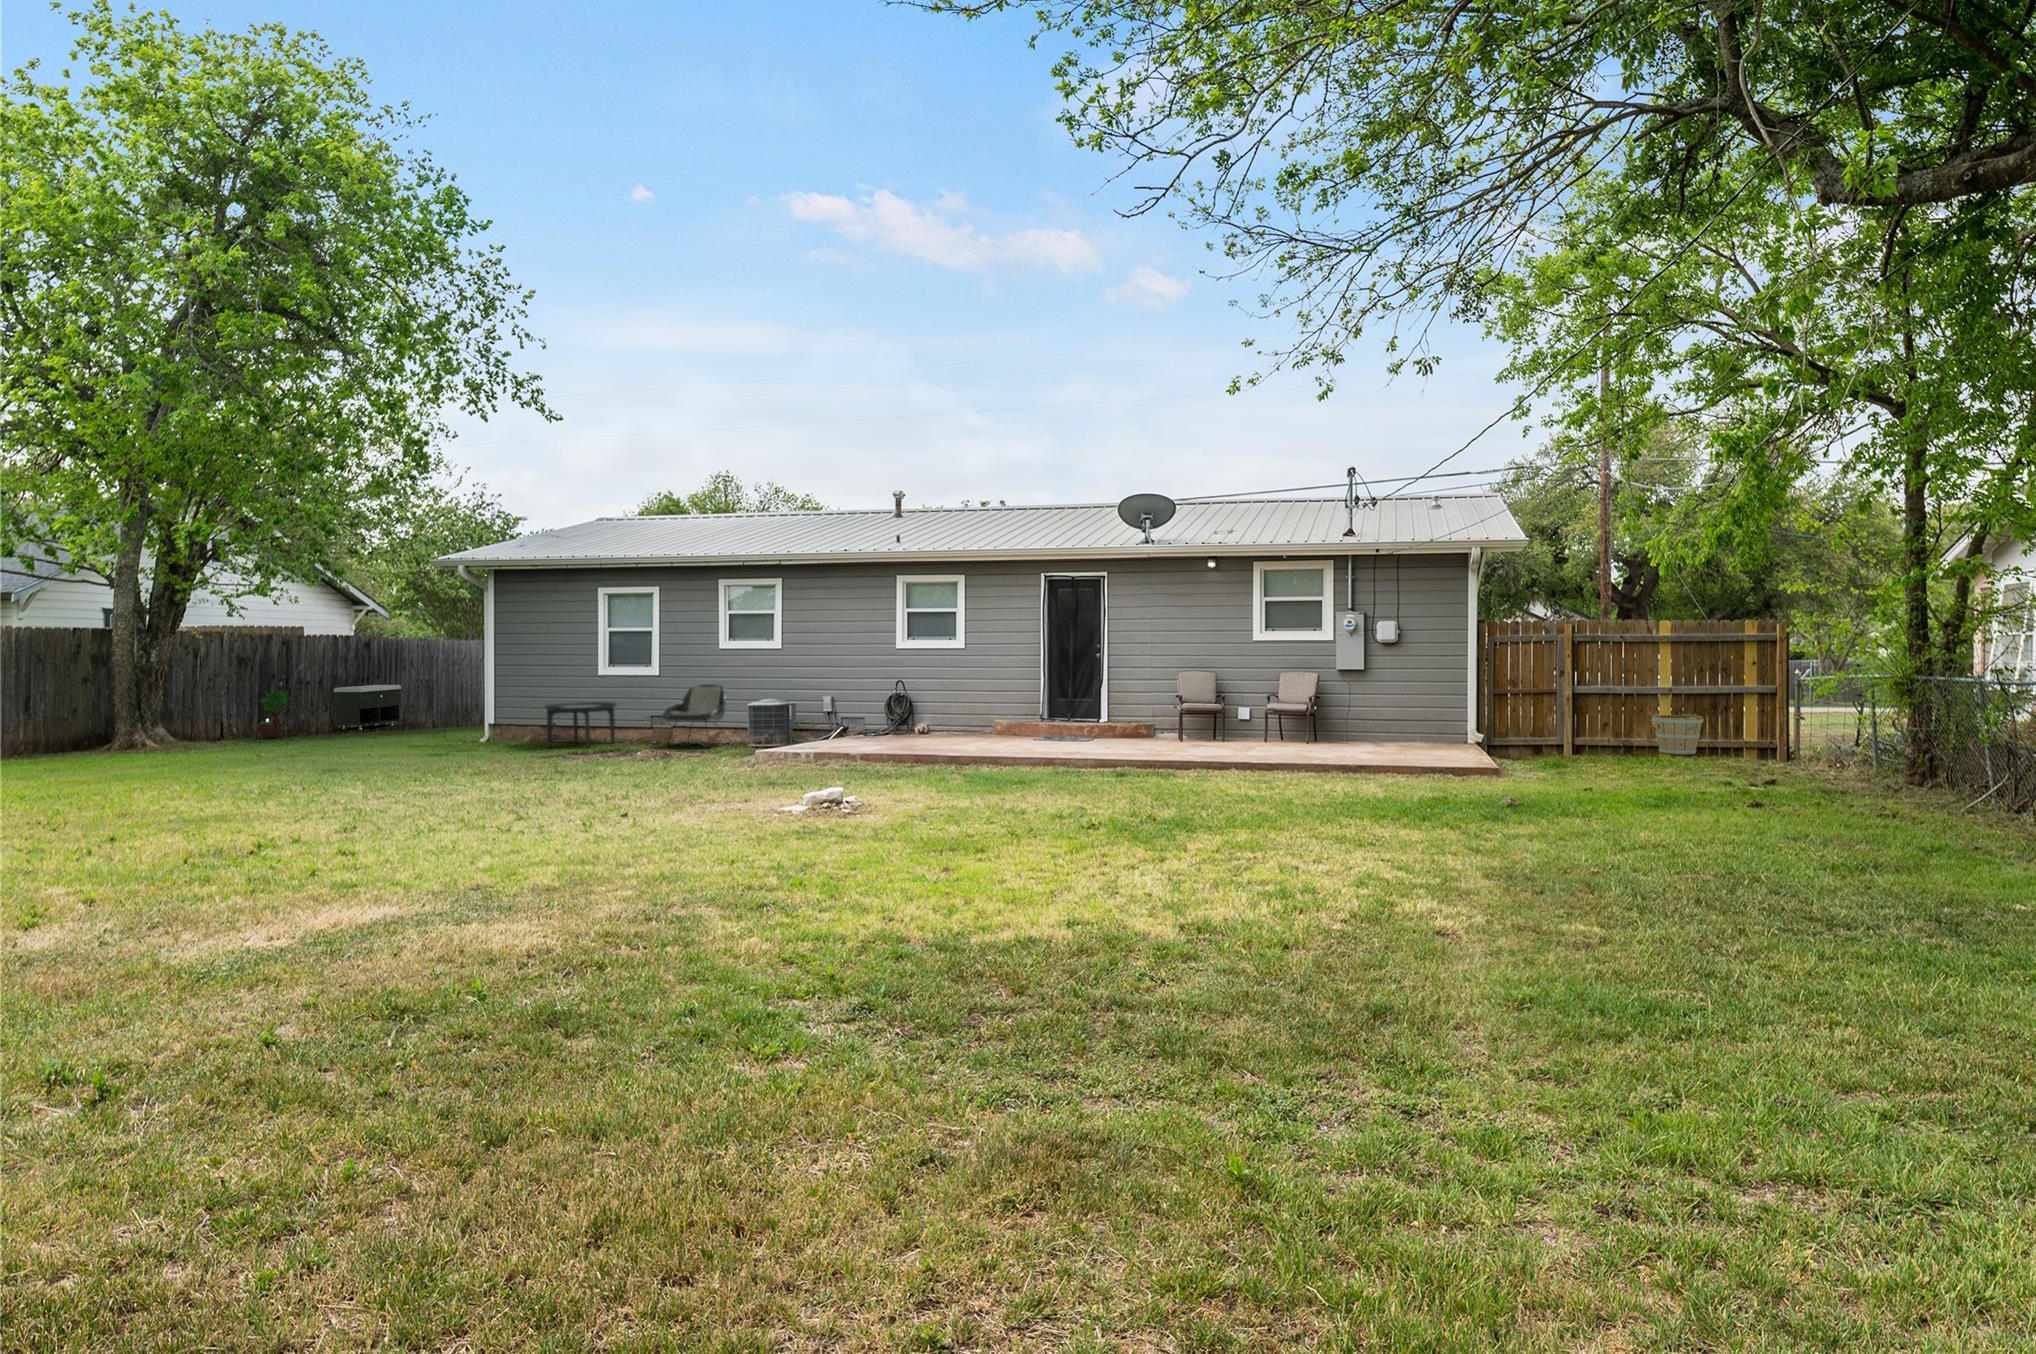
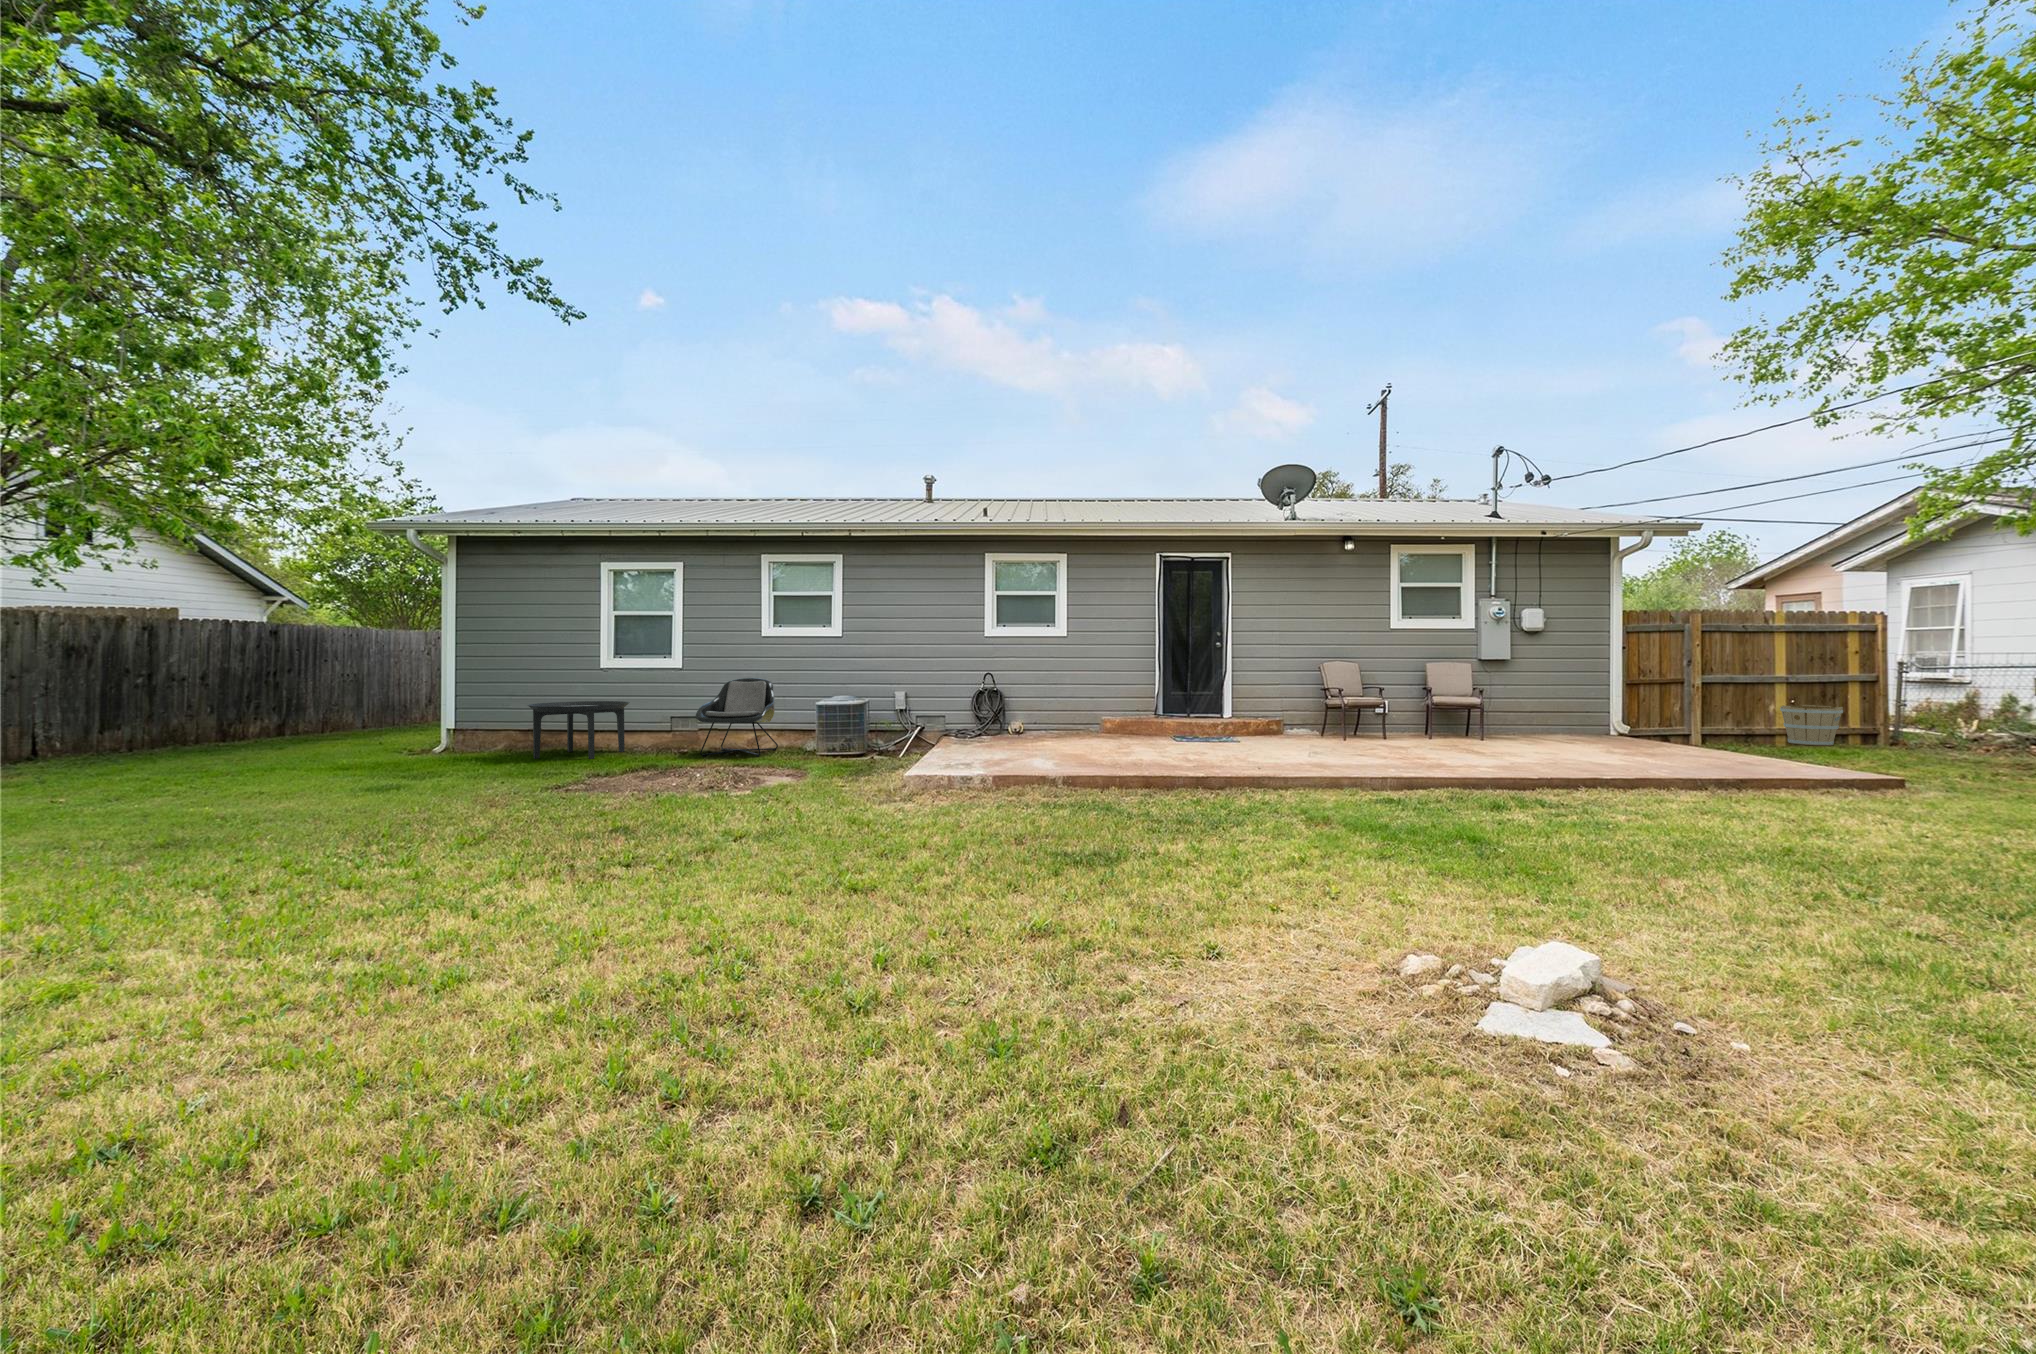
storage bench: present [334,685,401,729] -> none [229,685,328,739]
potted tree: present [258,692,287,738] -> none [98,685,154,752]

